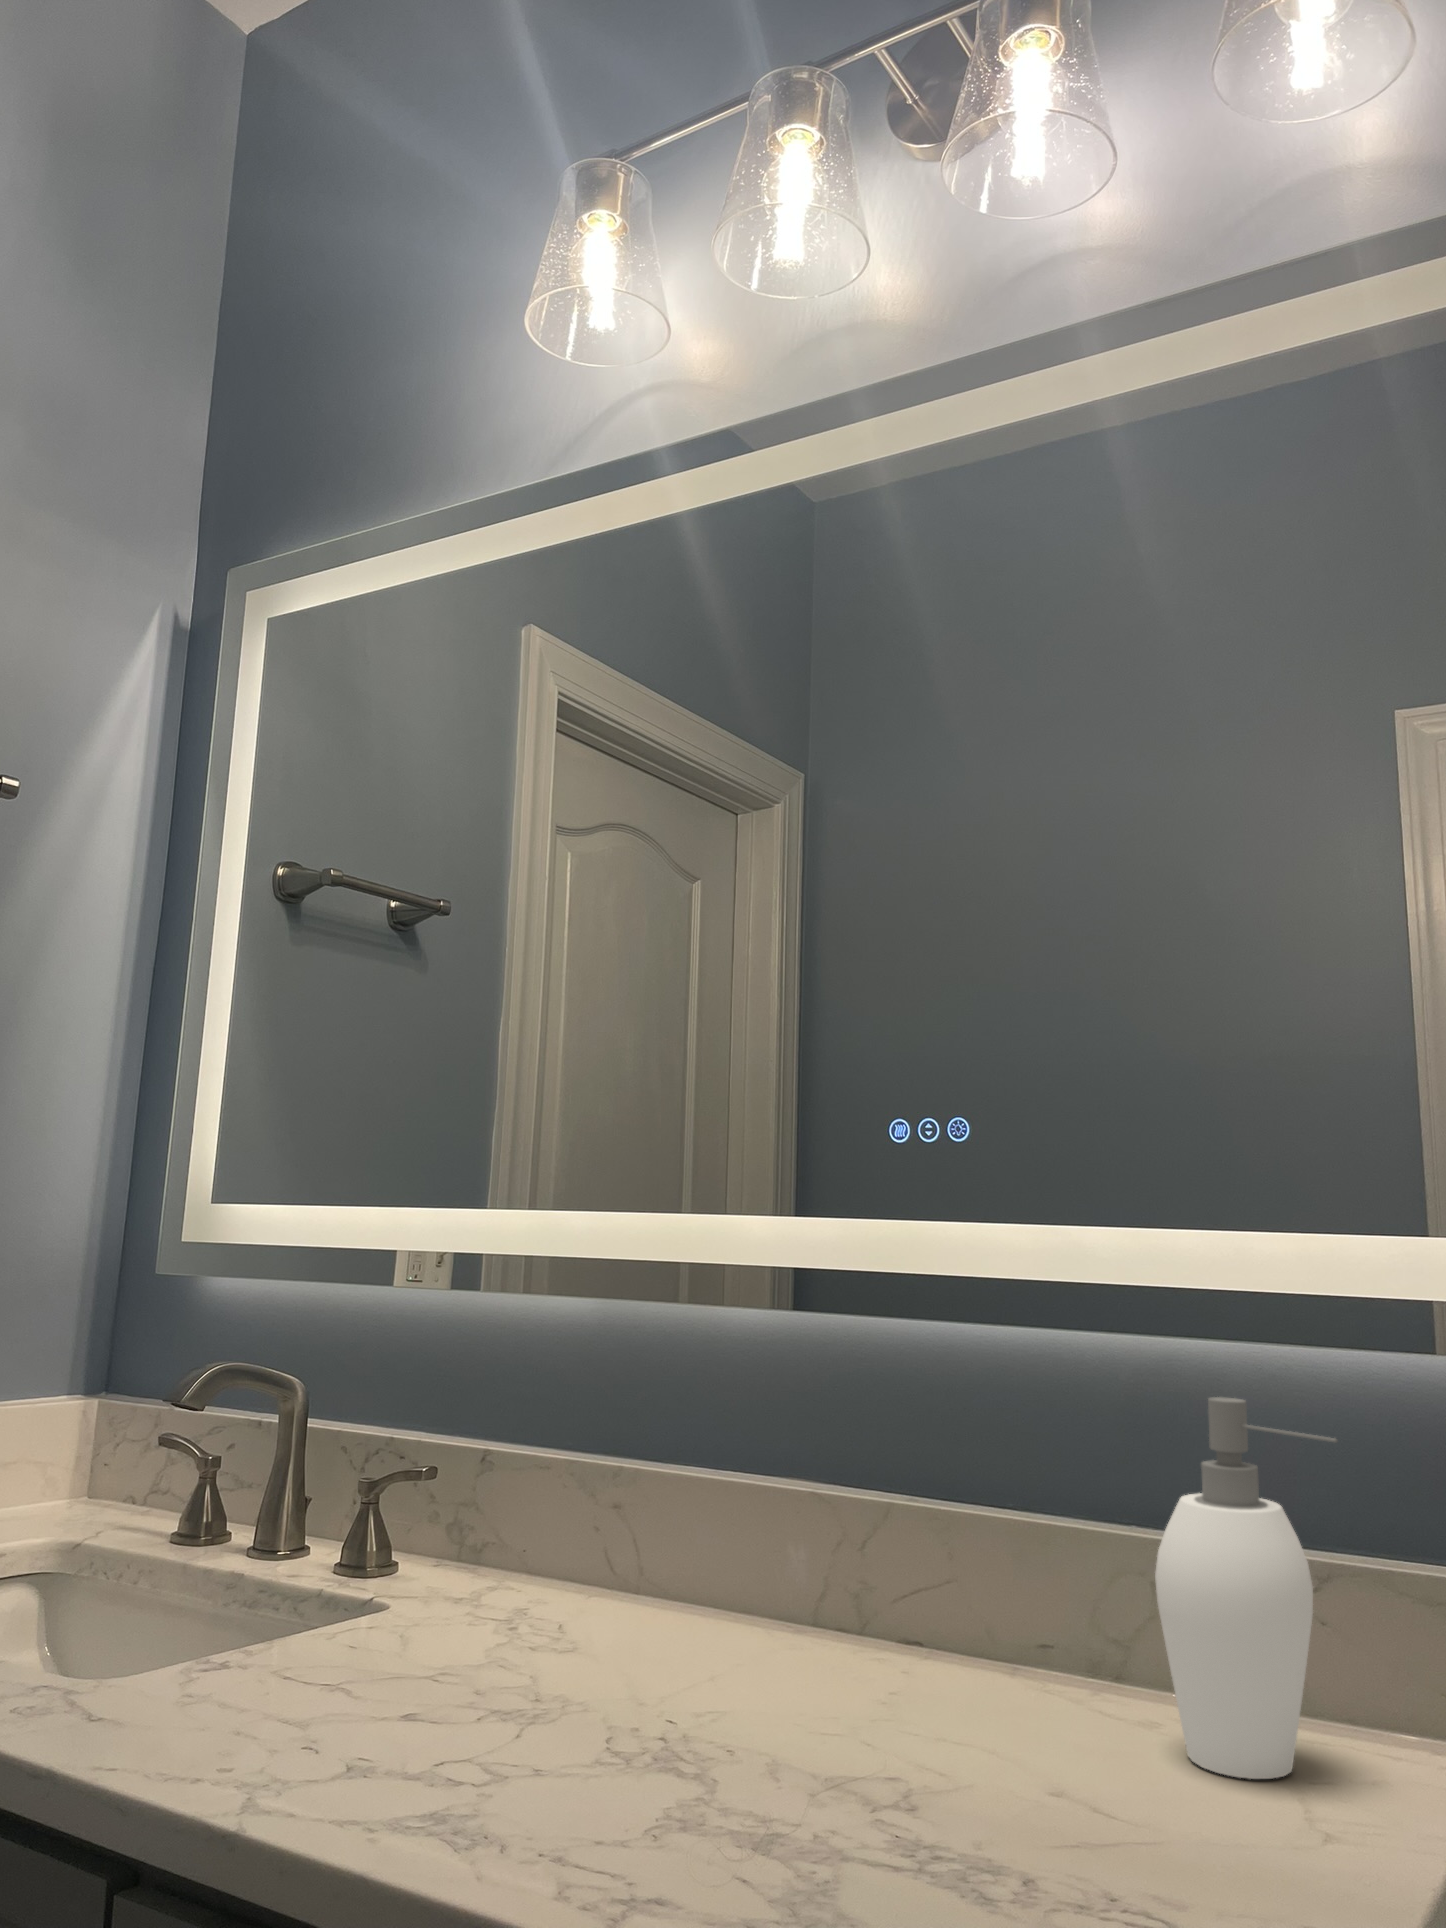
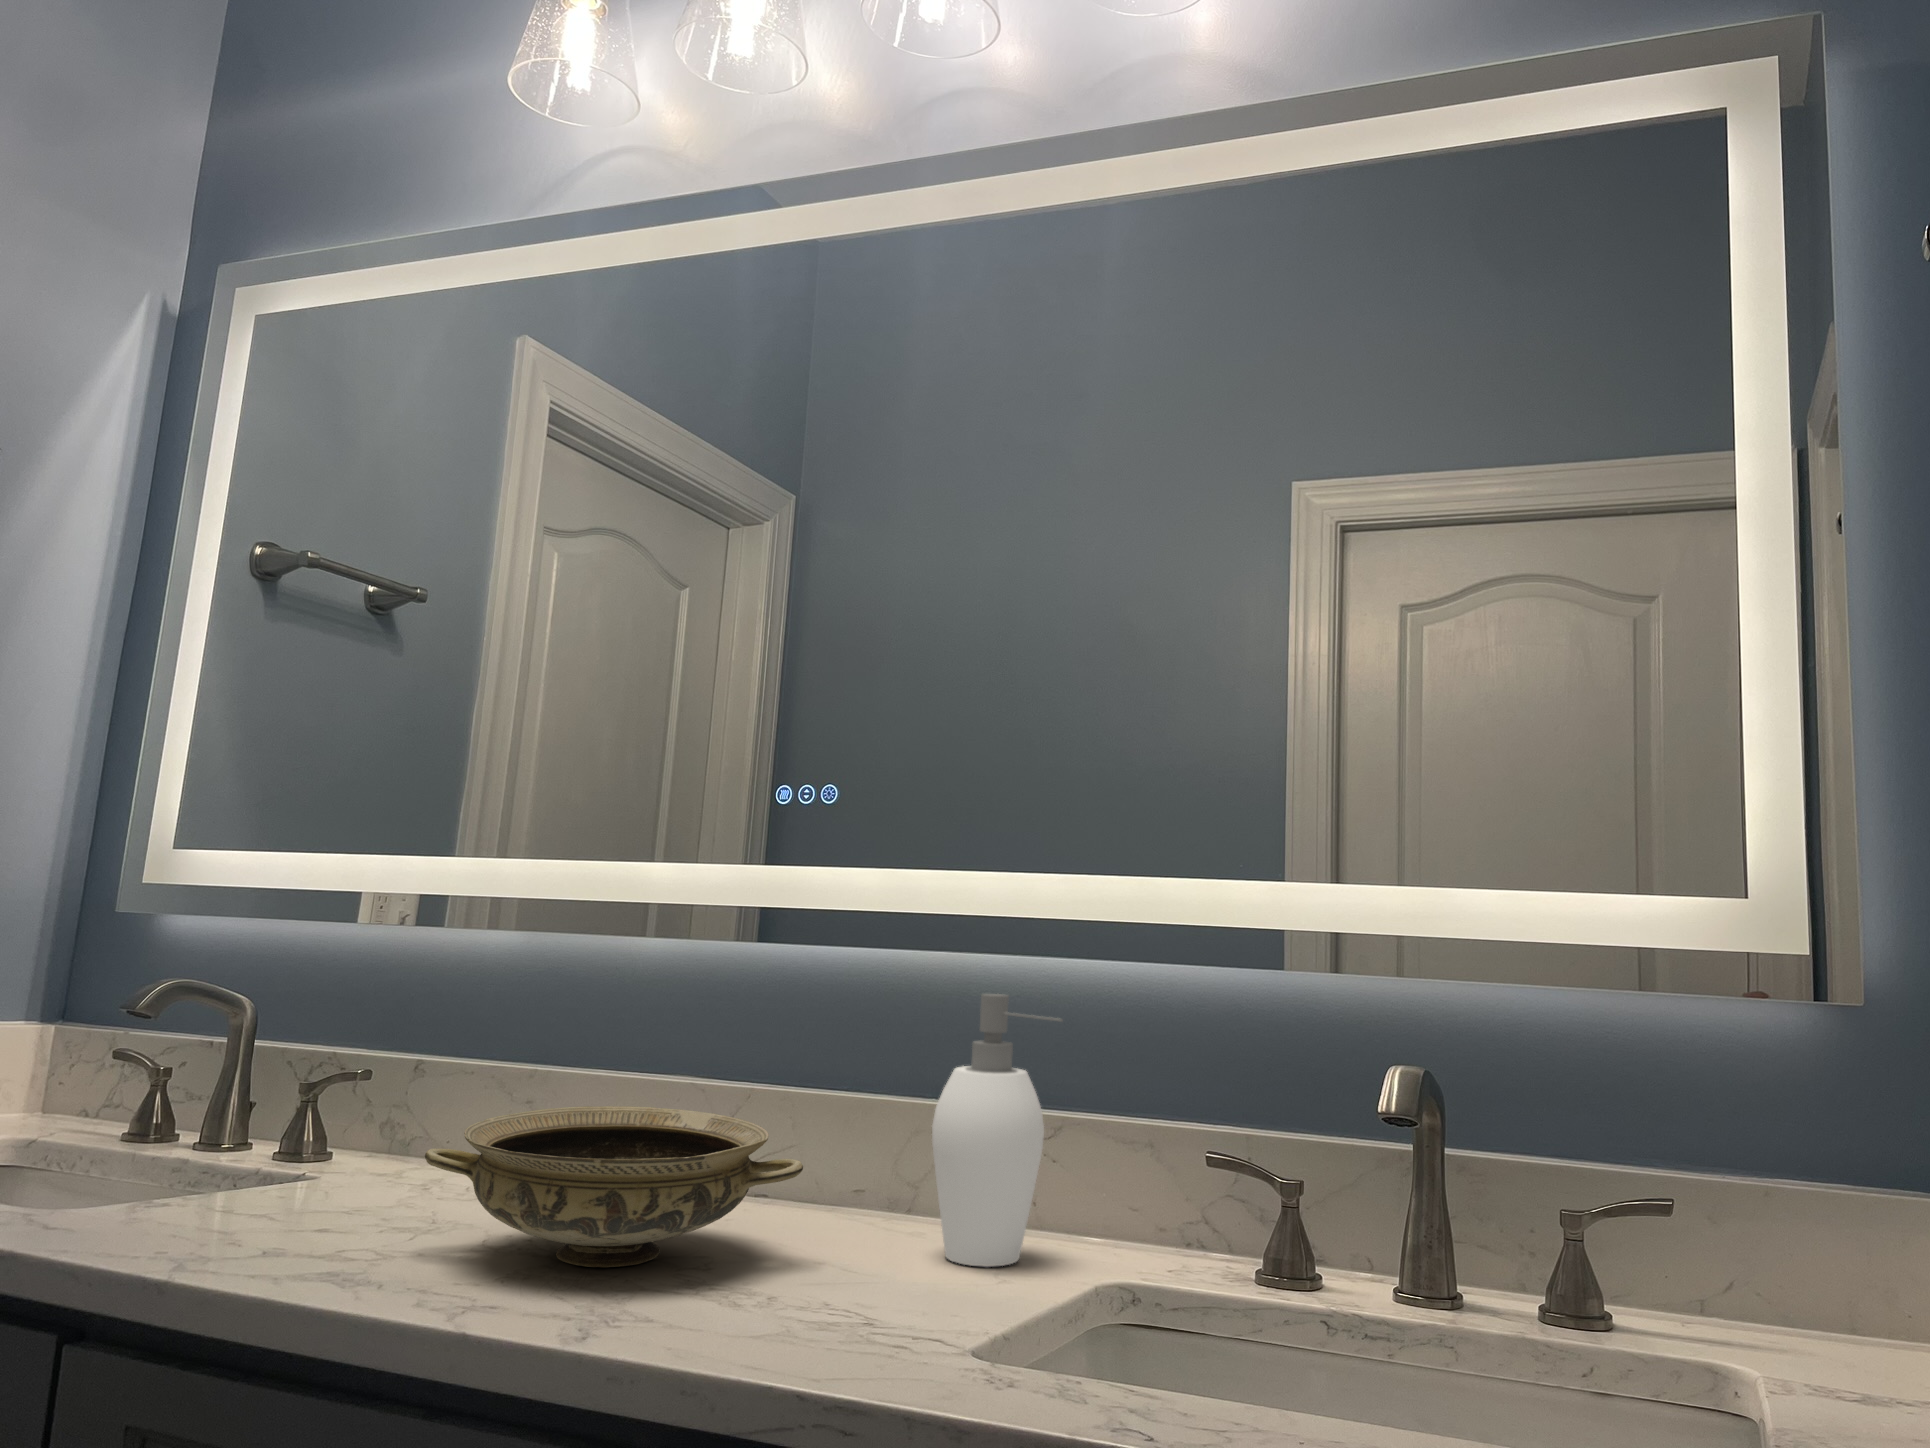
ceramic bowl: none [527,1536,996,1766] -> present [425,1106,803,1267]

